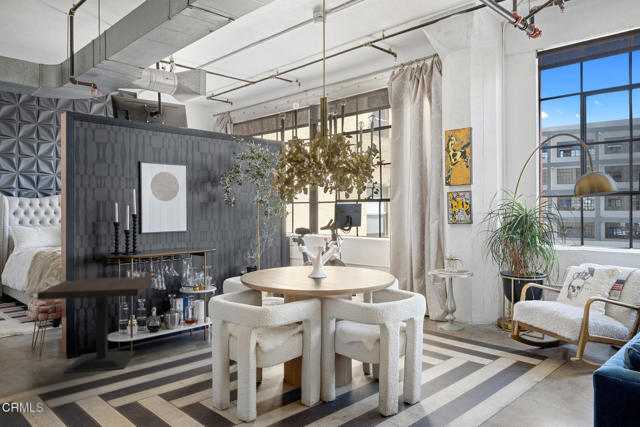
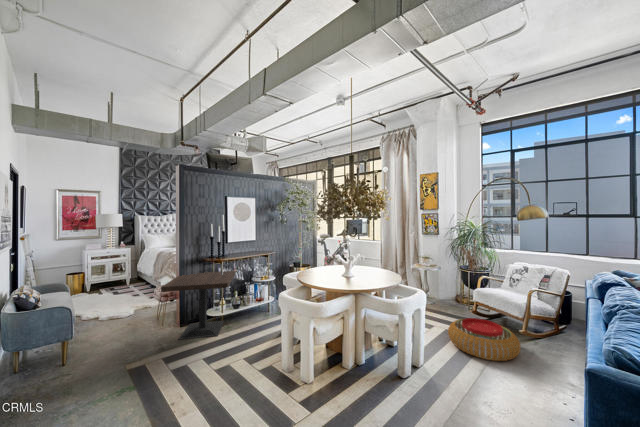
pouf: none [466,341,564,396] -> present [448,318,521,361]

